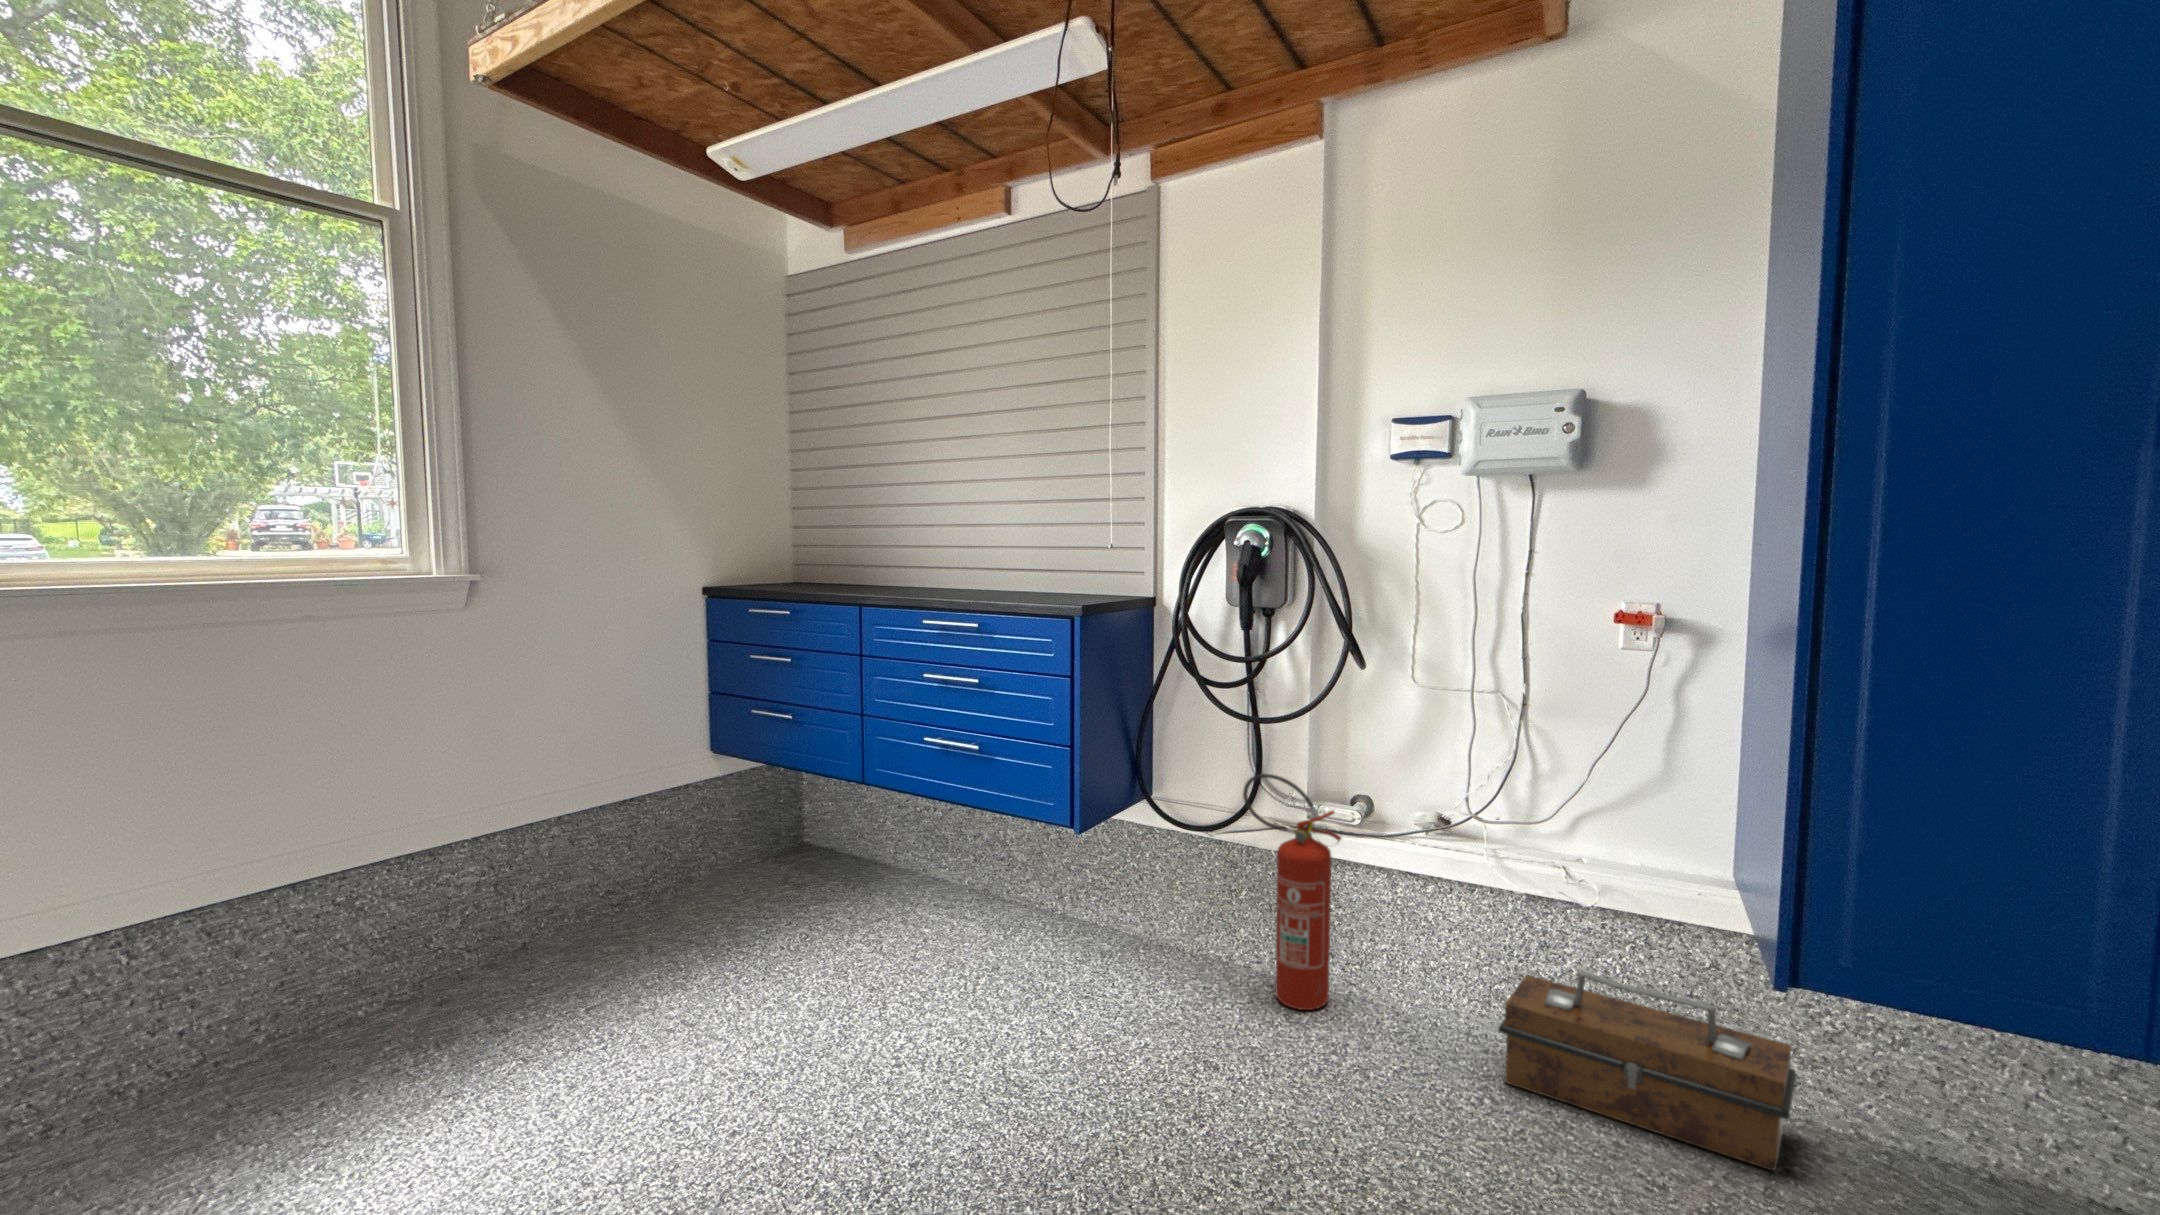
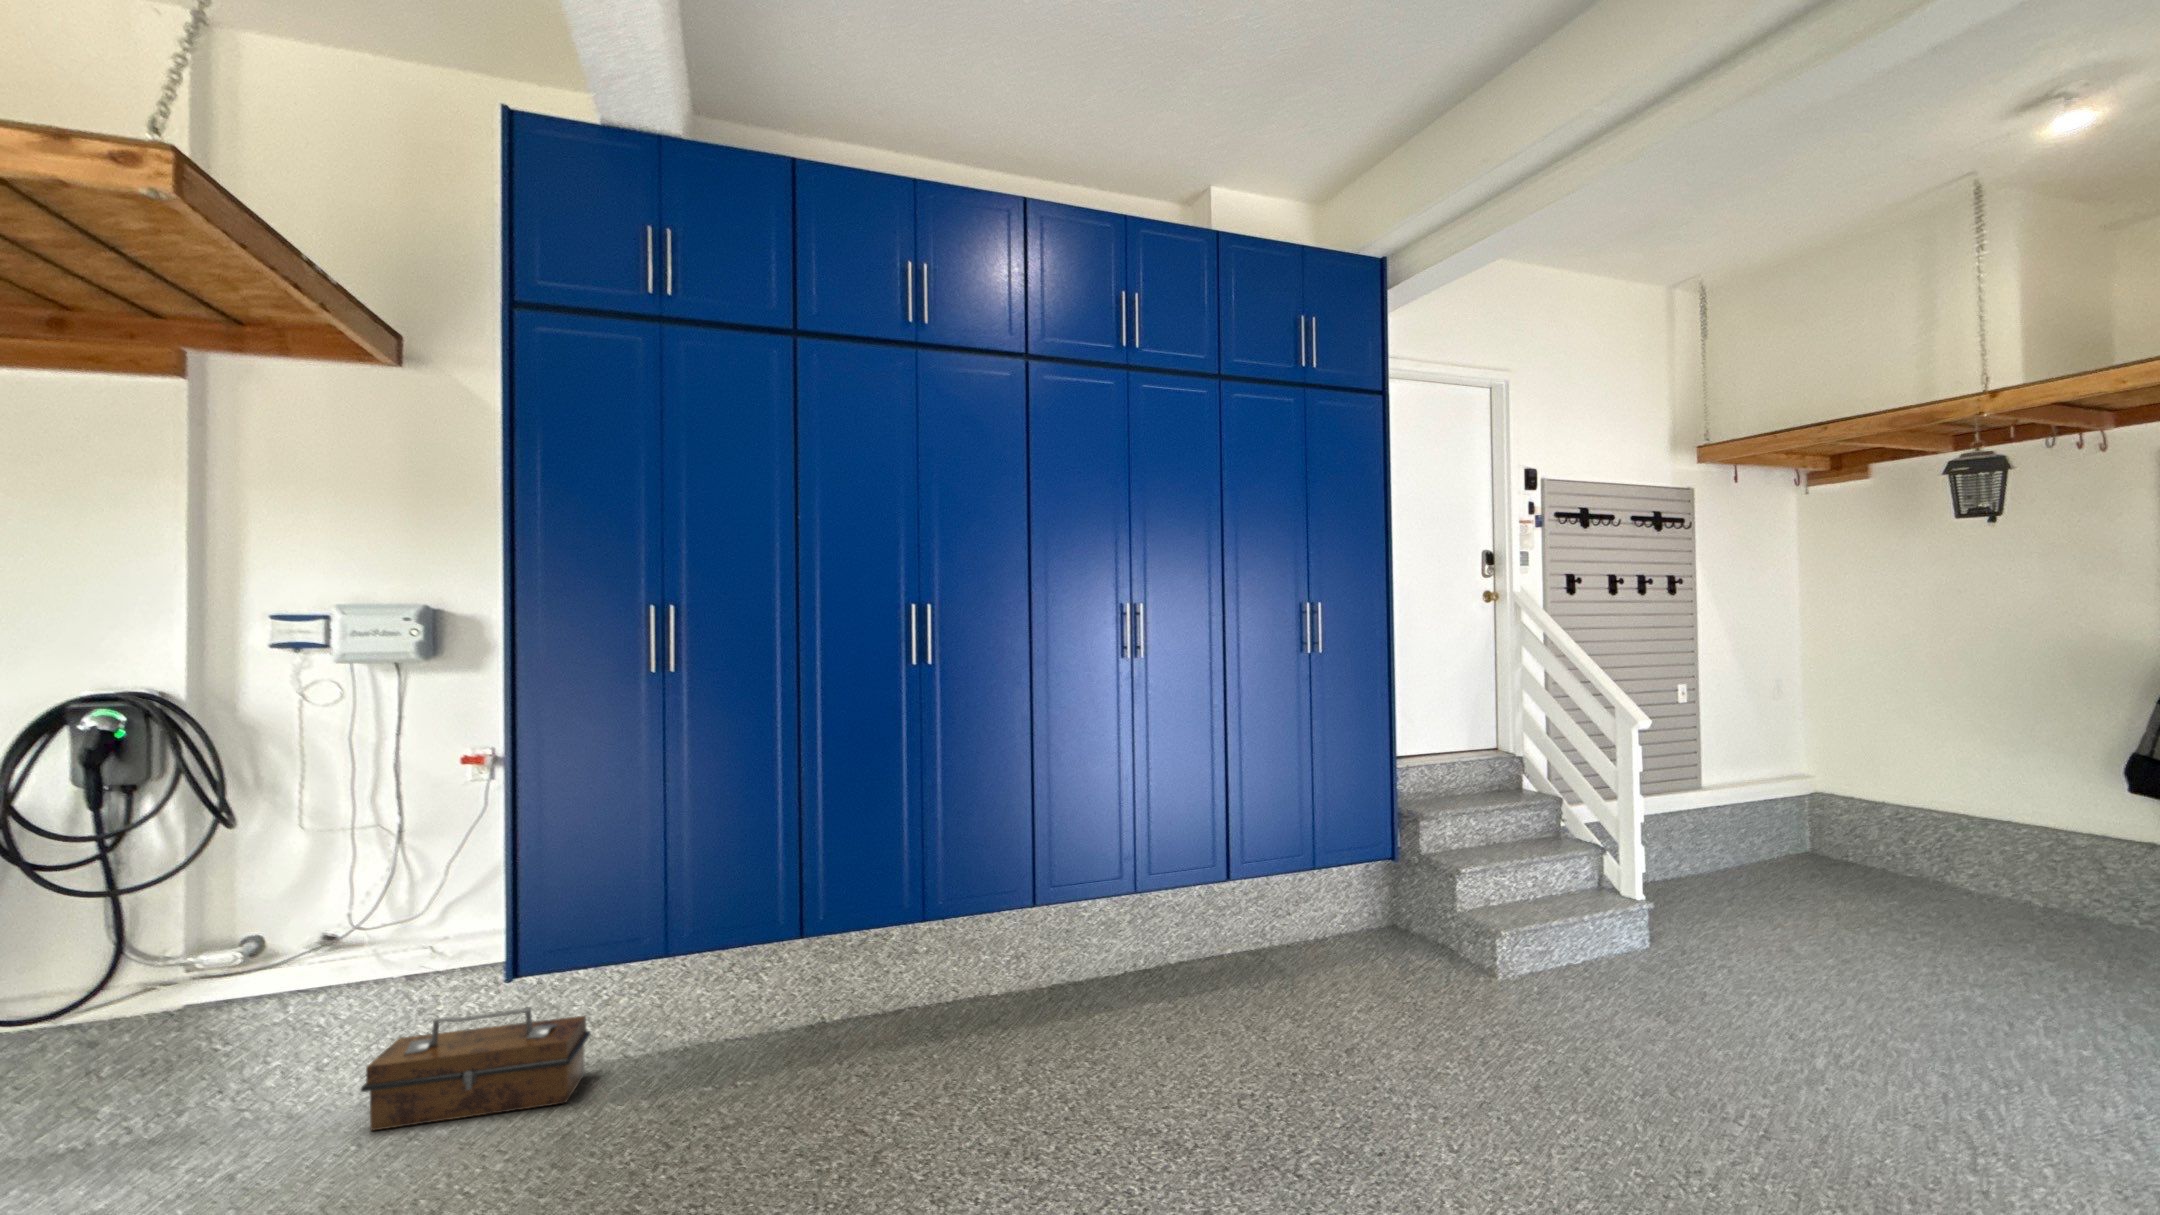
fire extinguisher: present [1243,774,1341,1010] -> none [83,942,210,1159]

